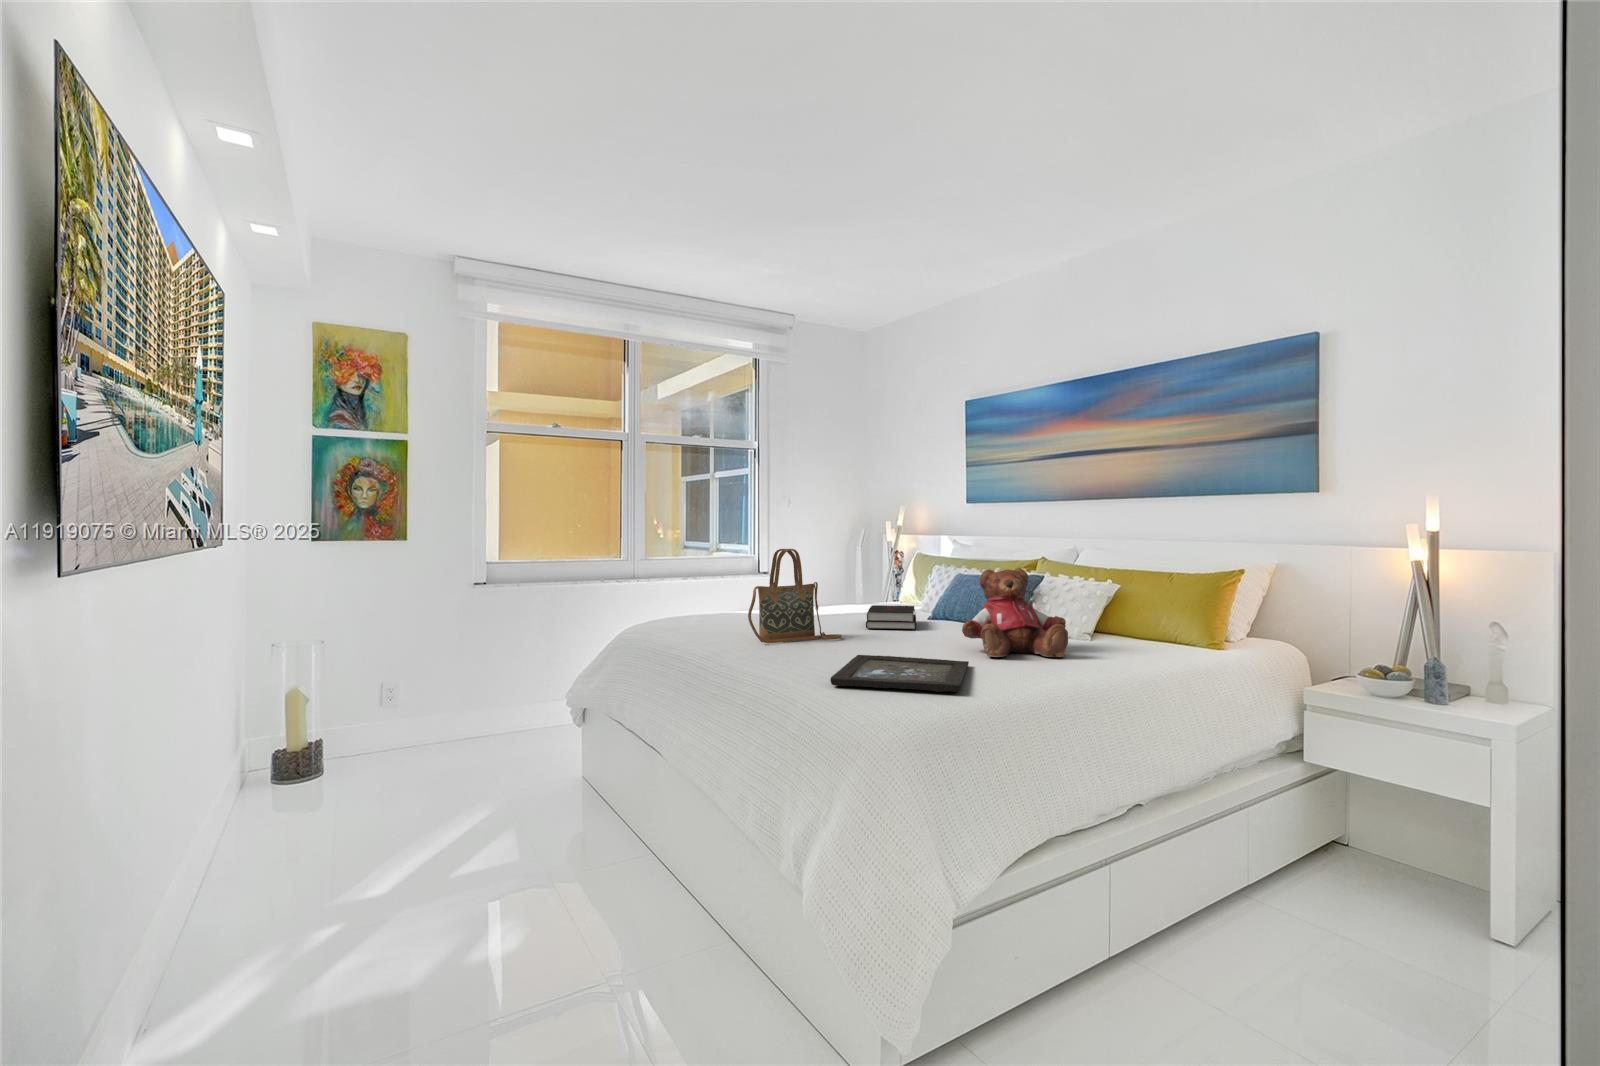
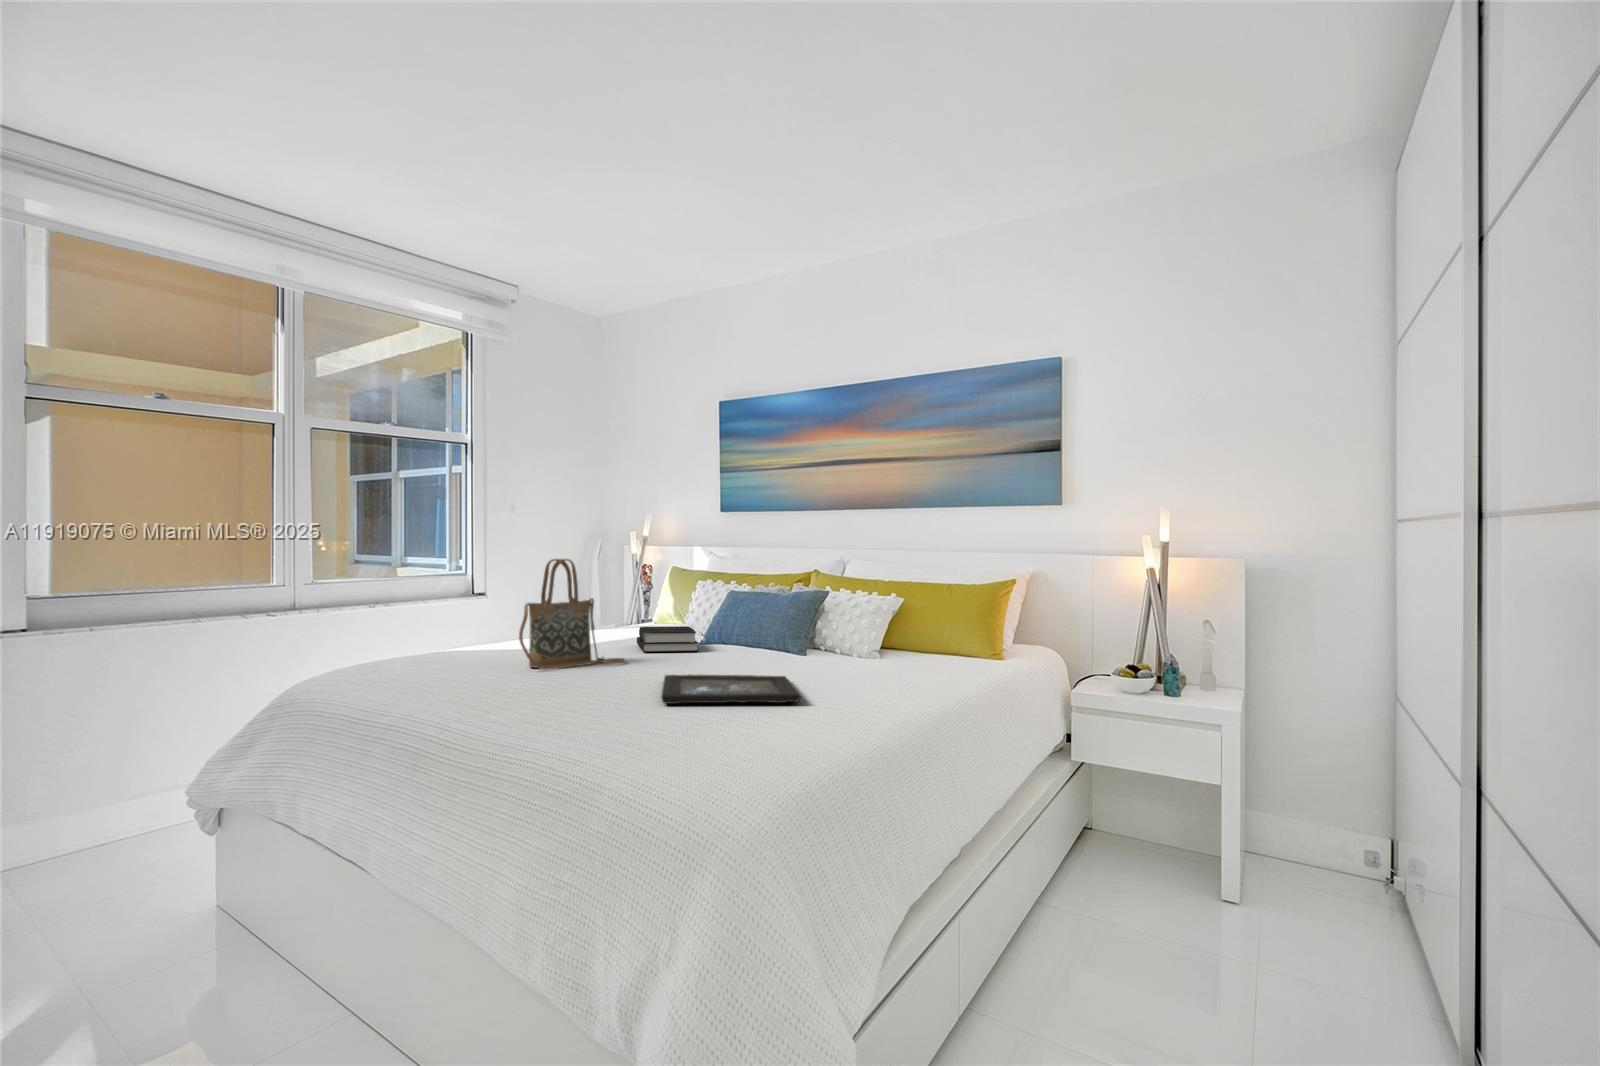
teddy bear: present [962,568,1068,657] -> none [767,579,873,672]

